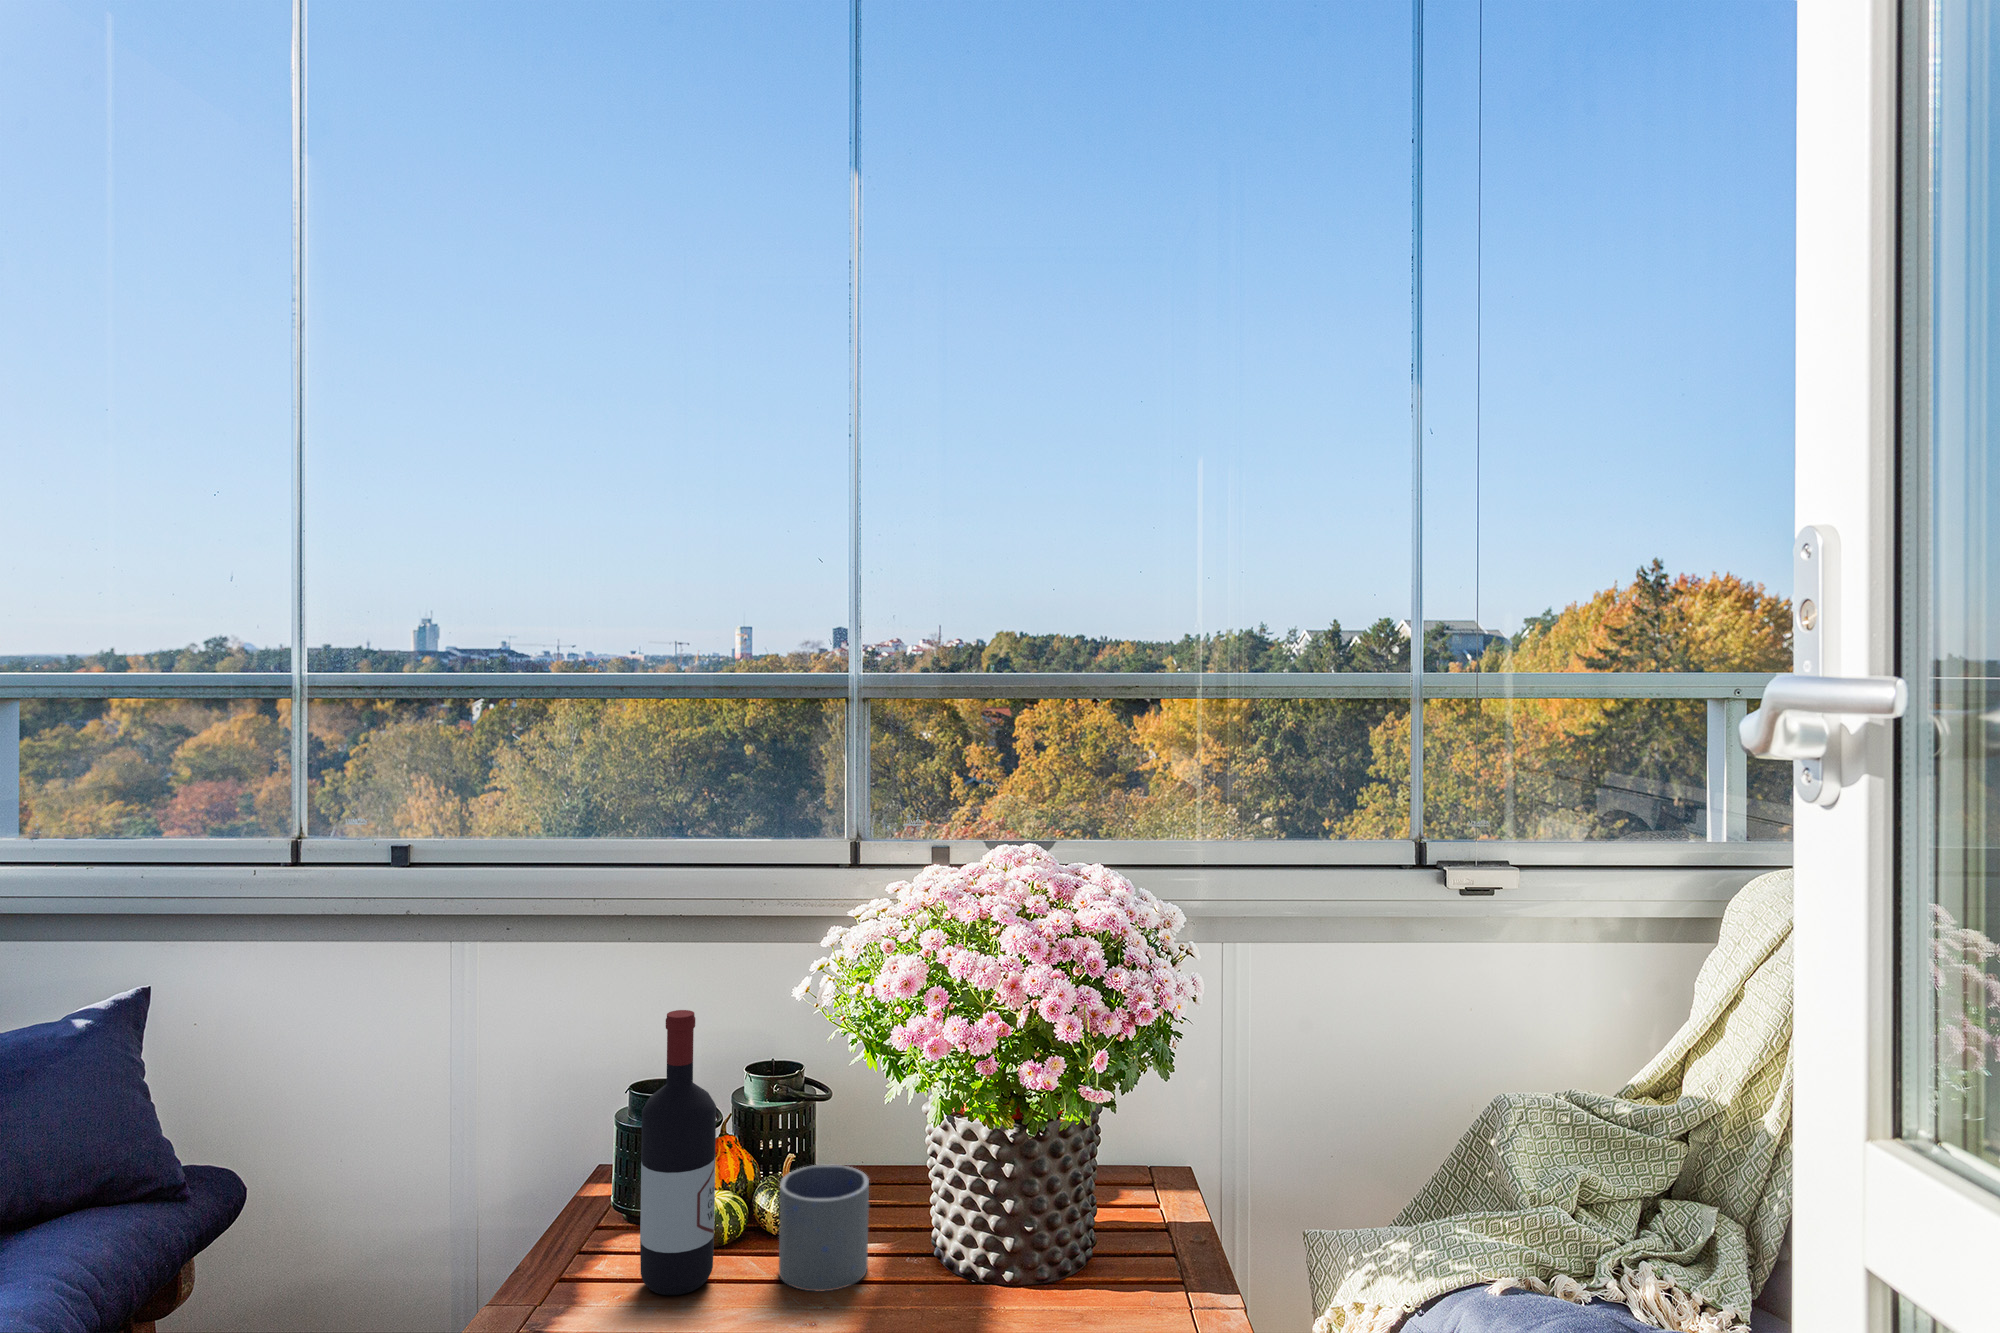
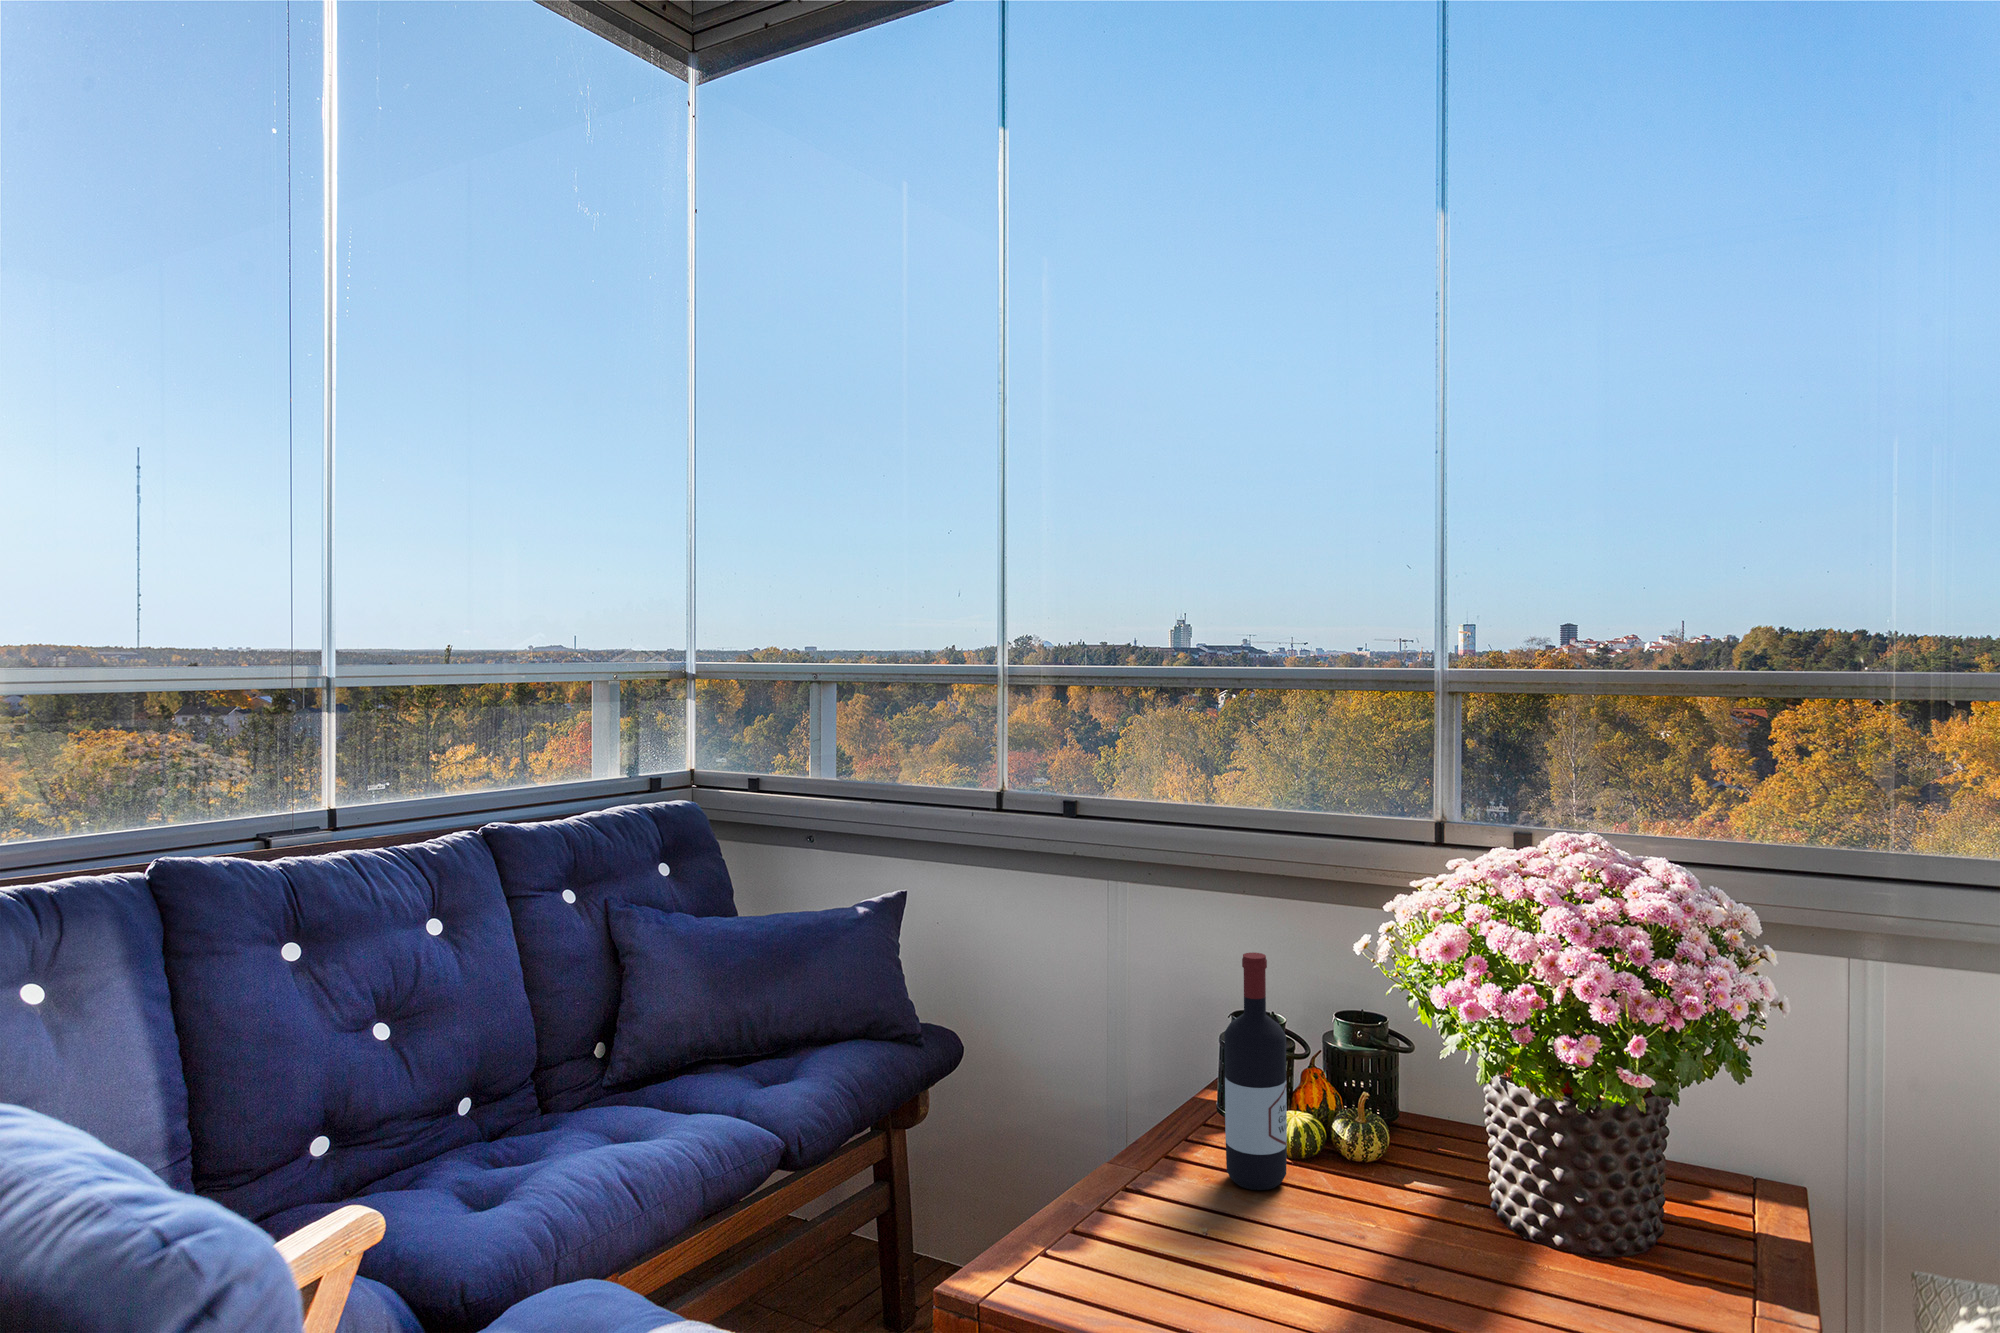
cup: present [779,1164,869,1292] -> none [1343,1104,1425,1216]

